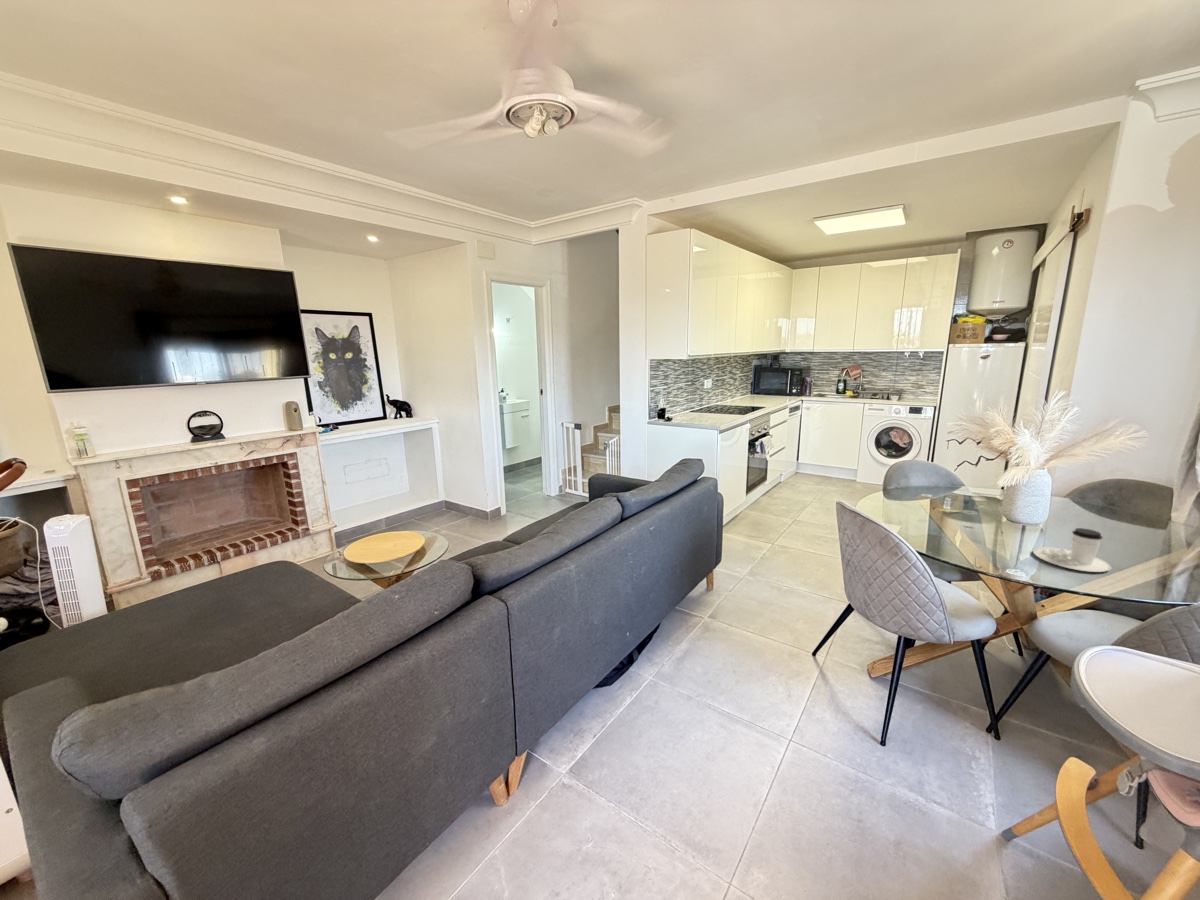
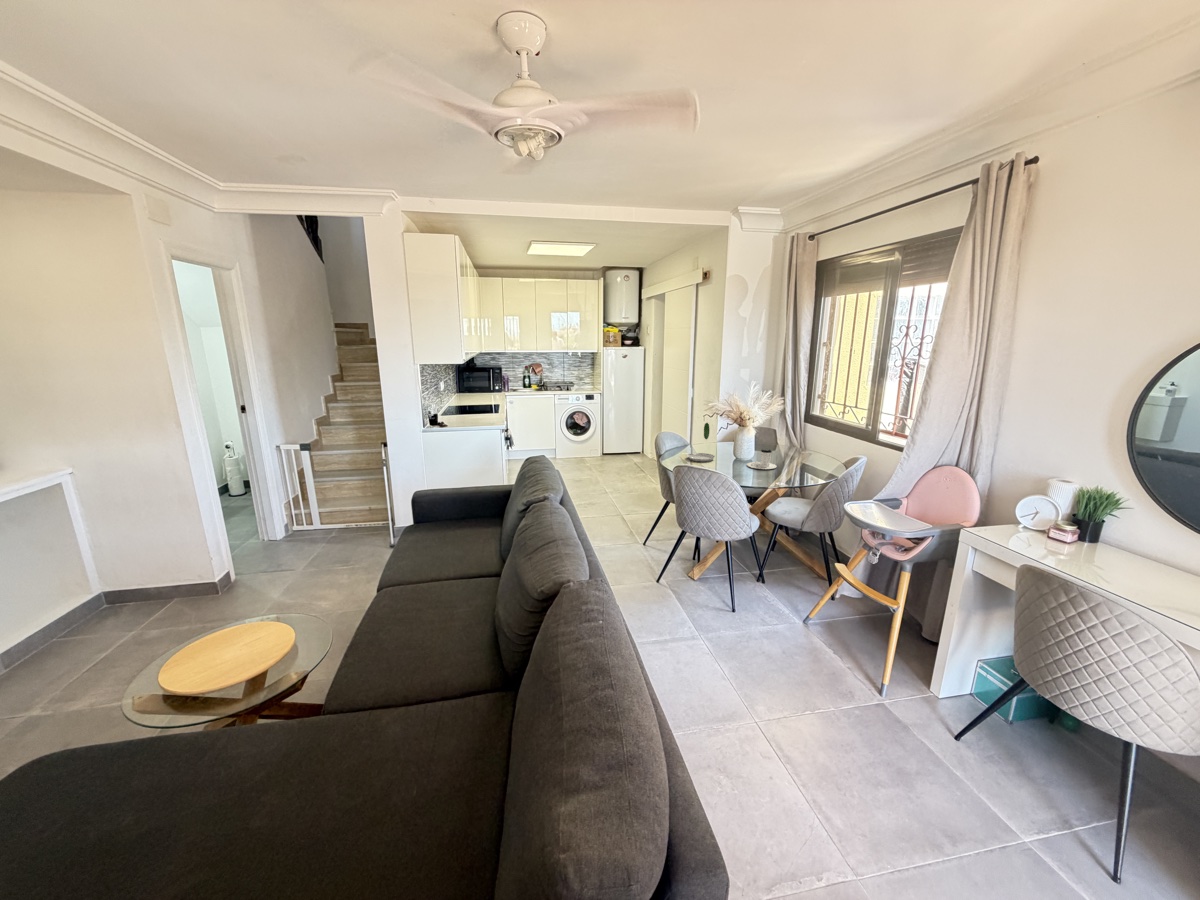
plate: none [930,462,988,525] -> present [687,423,715,462]

